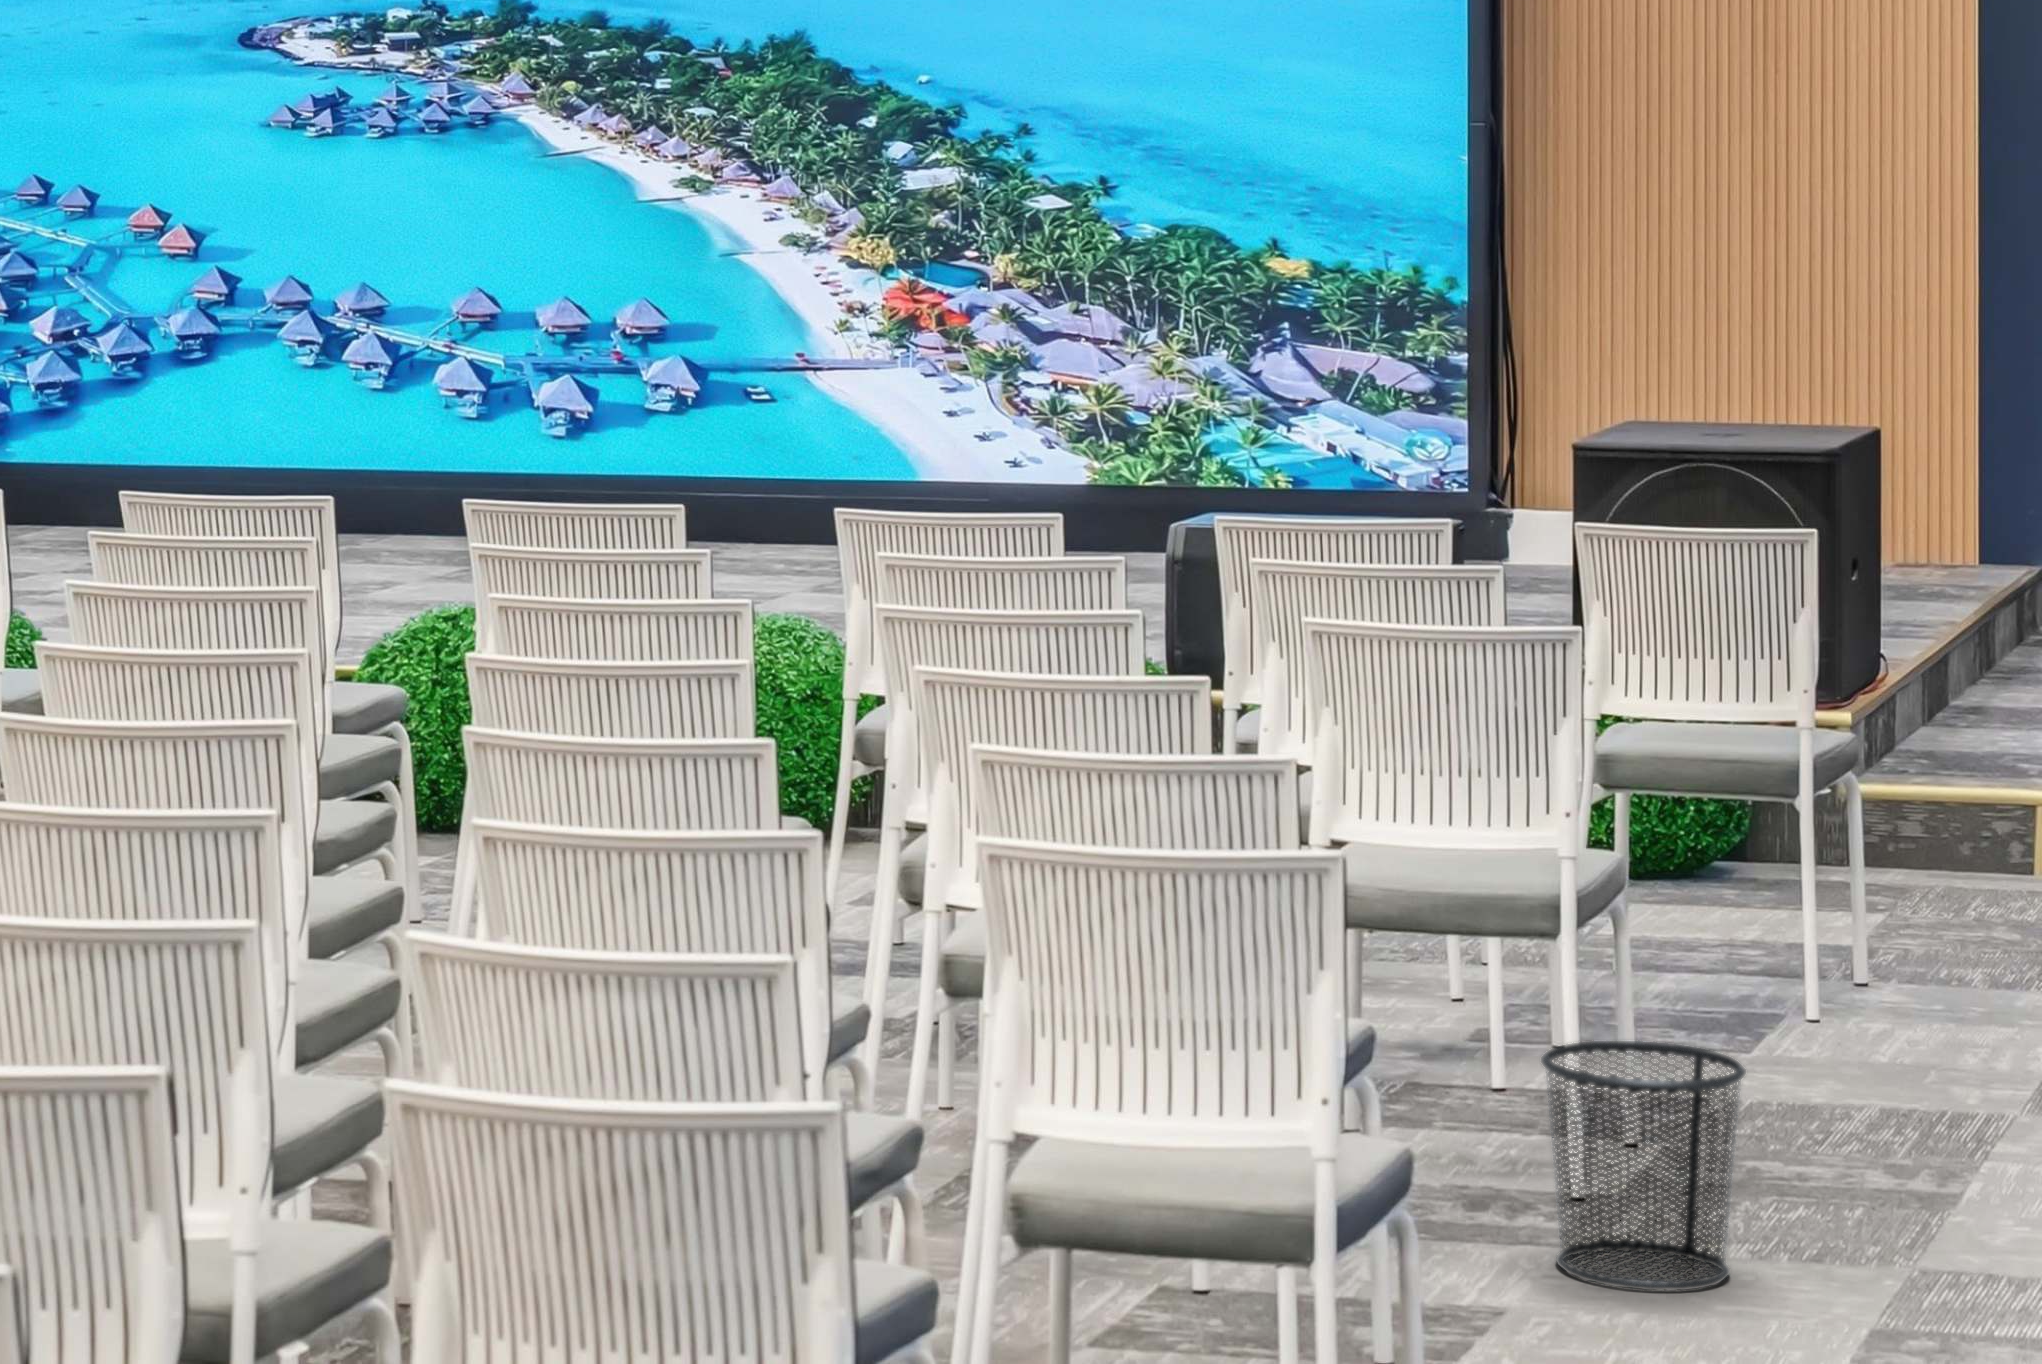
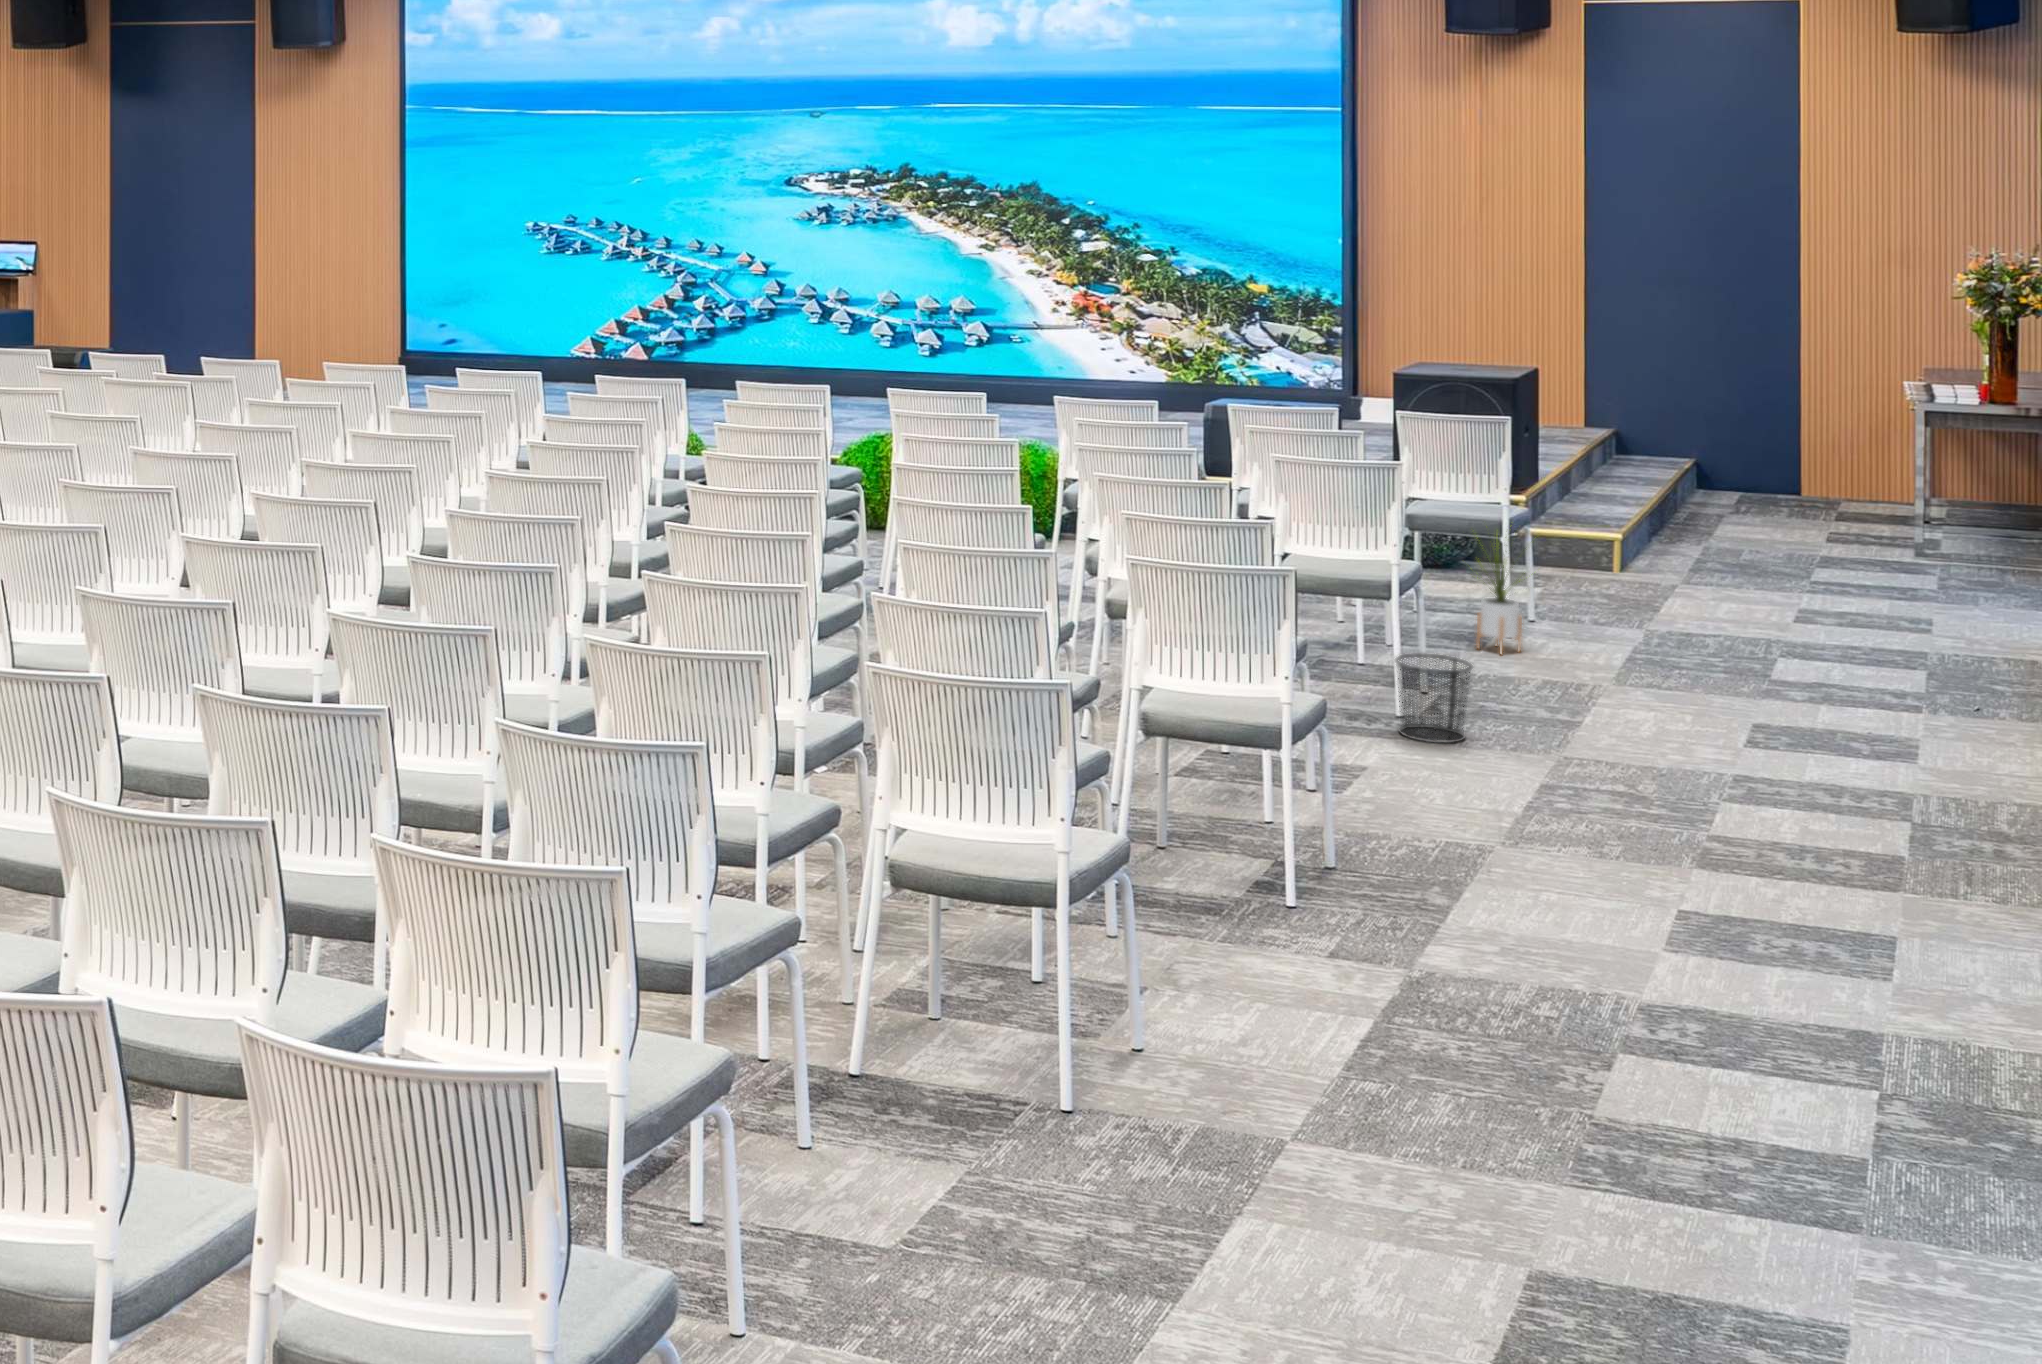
house plant: none [1718,703,1915,1063] -> present [1477,526,1525,656]

